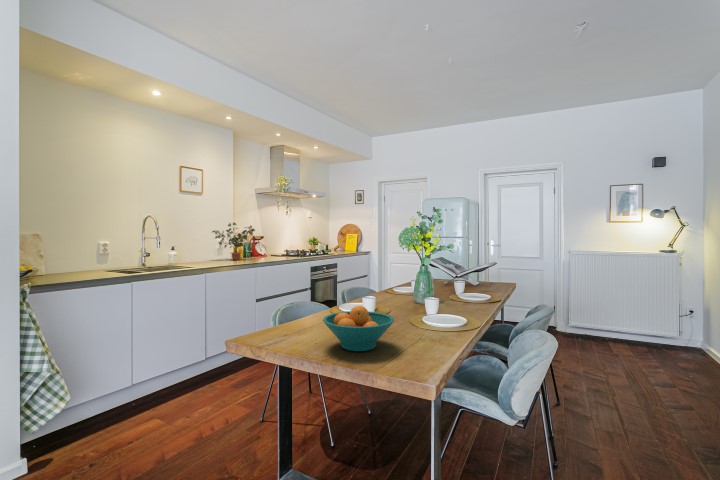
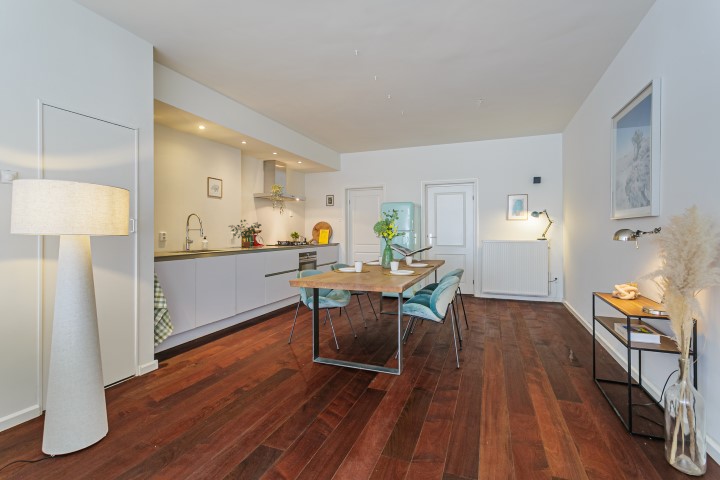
fruit bowl: present [323,306,394,351] -> none [344,260,380,281]

